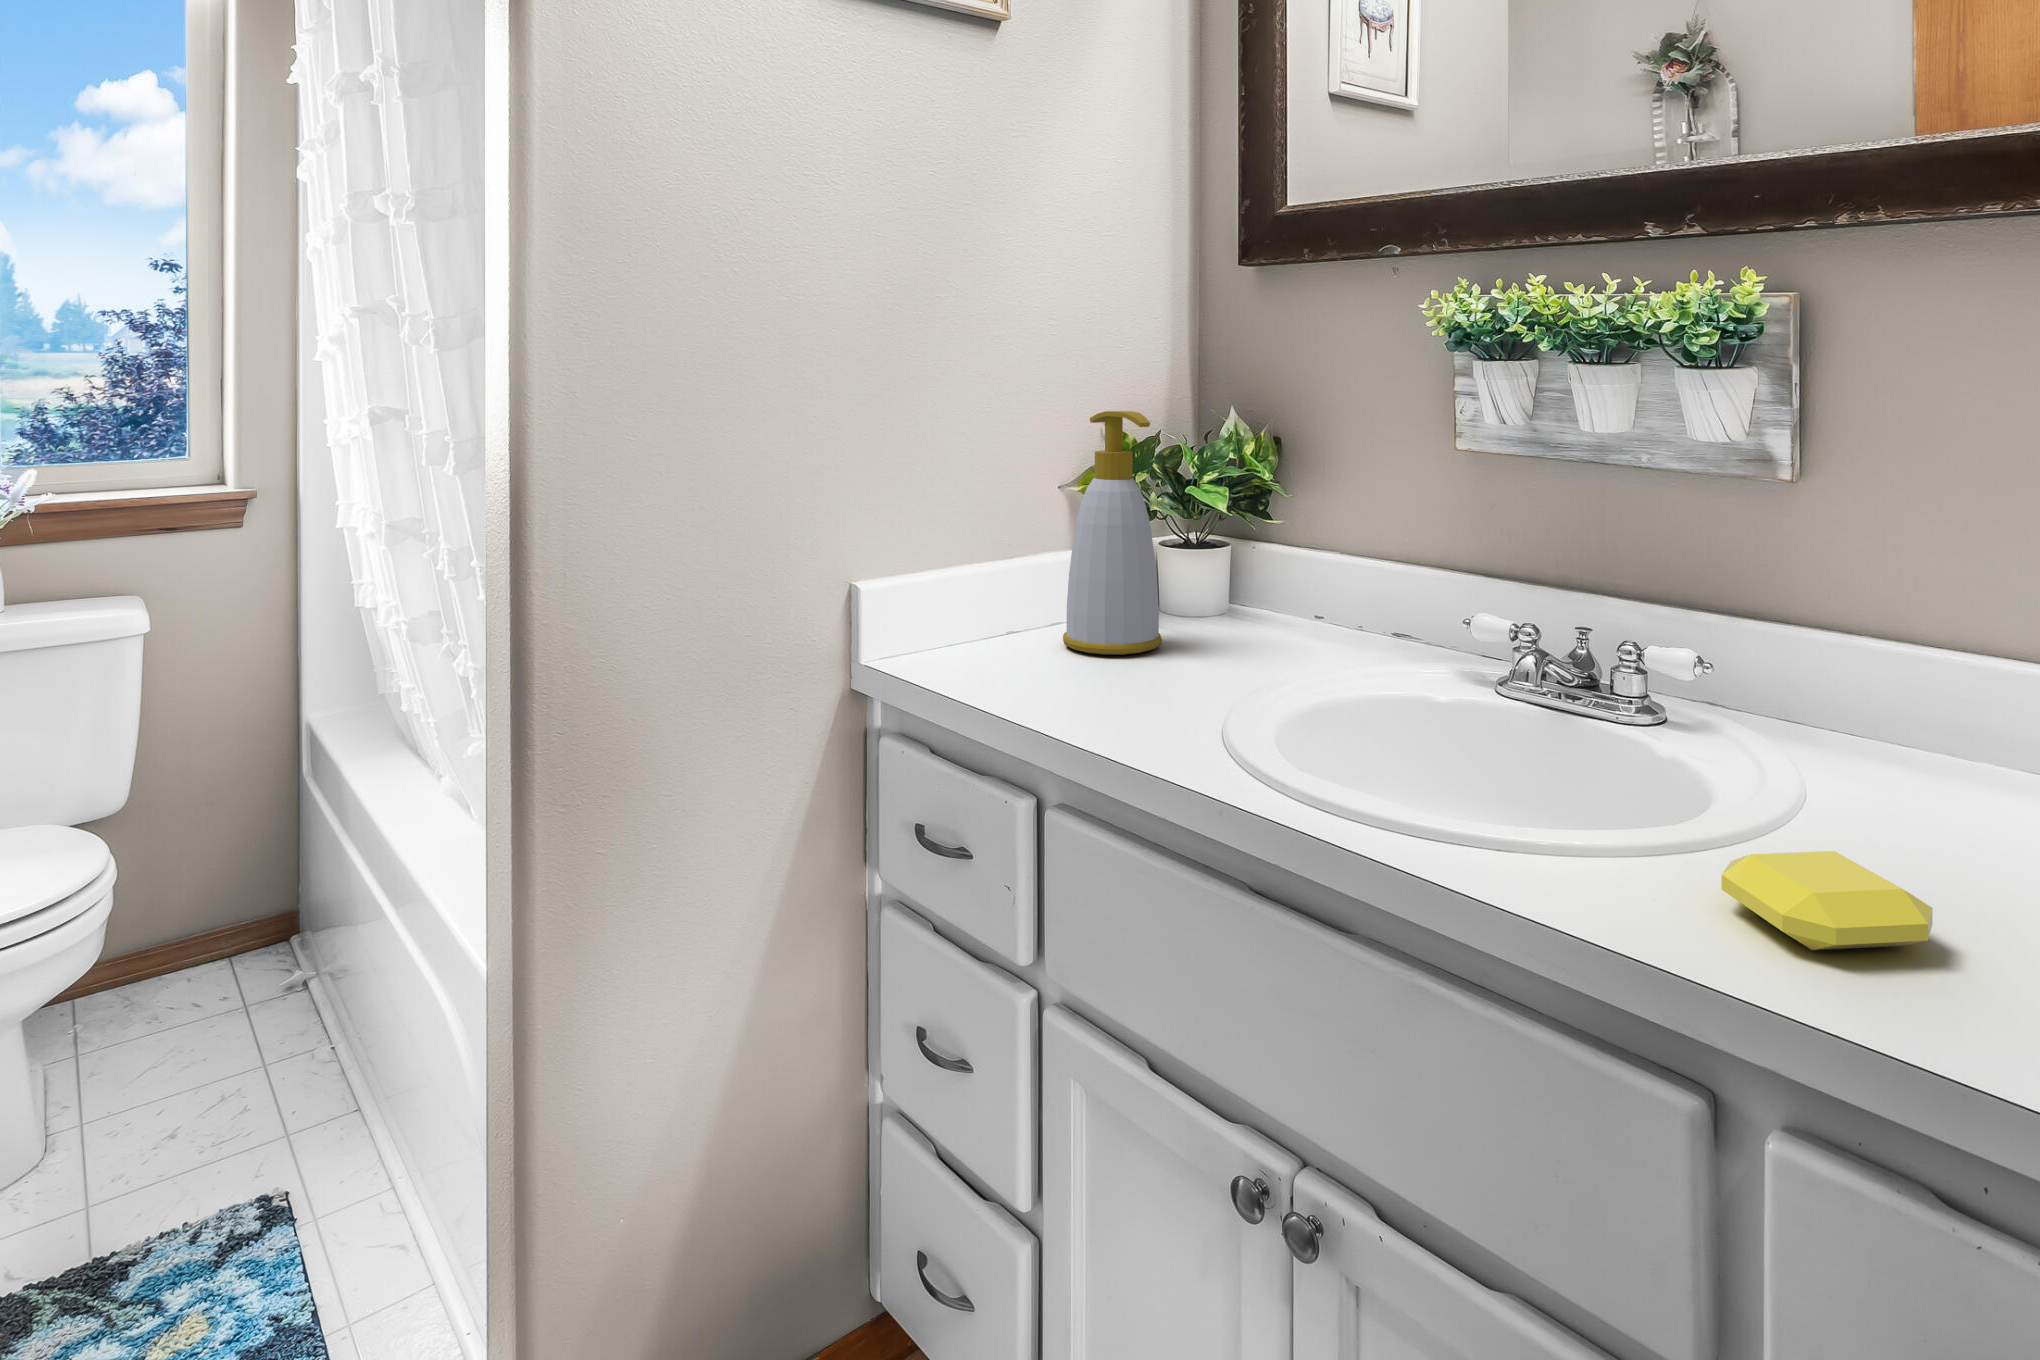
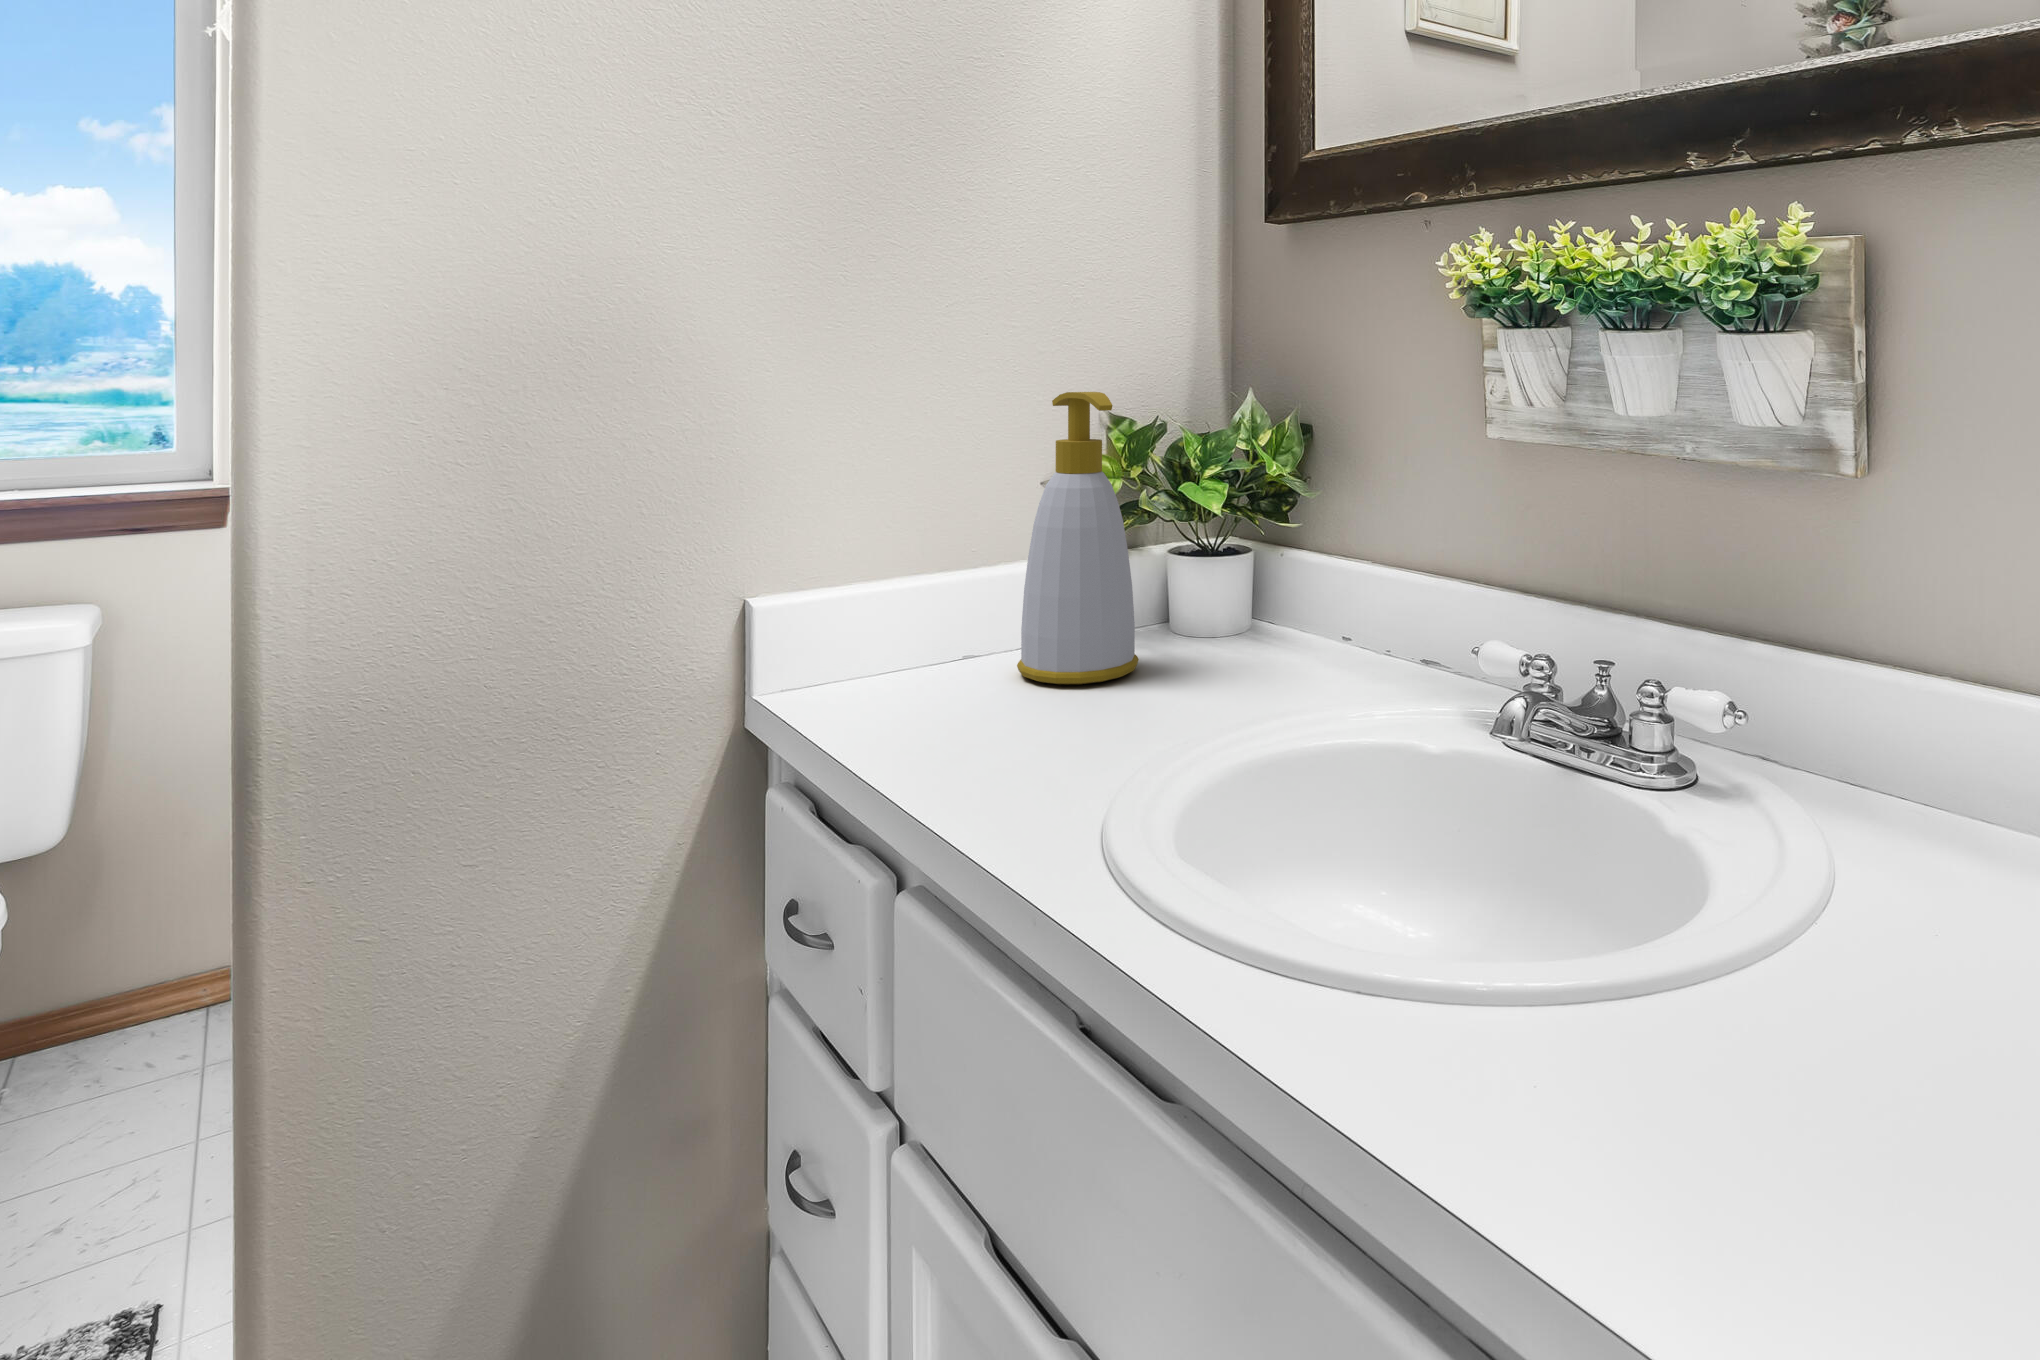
soap bar: present [1721,851,1933,950] -> none [1634,1022,1927,1203]

